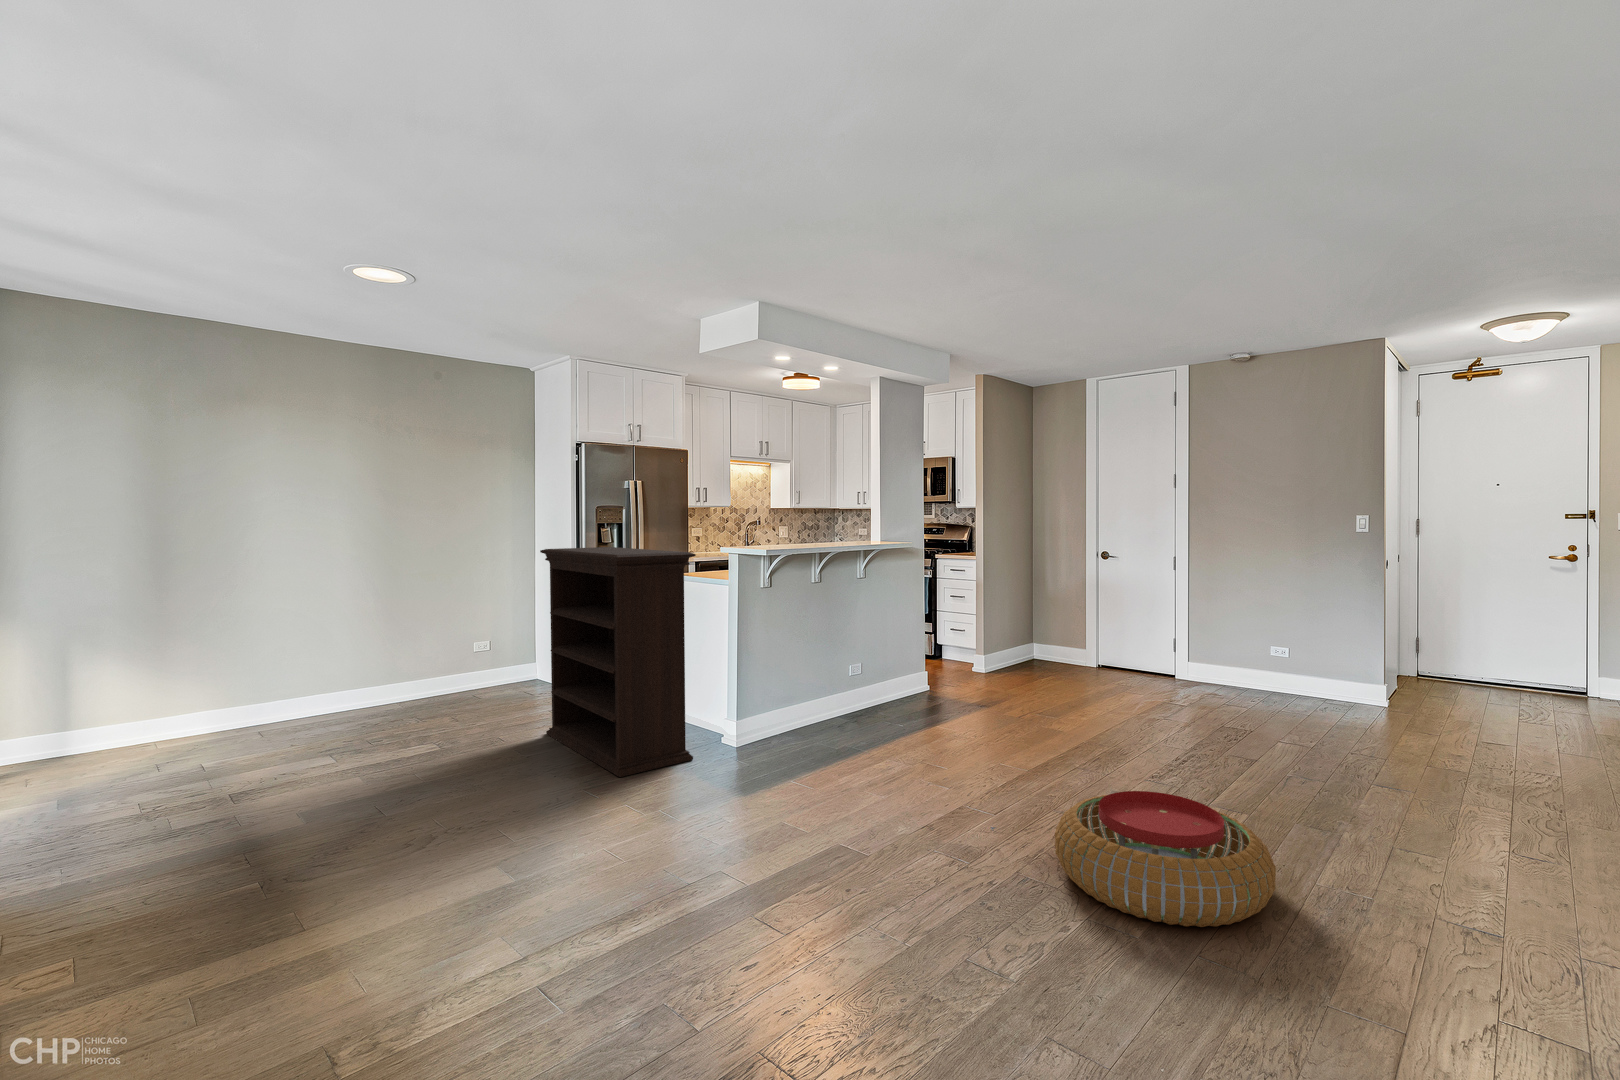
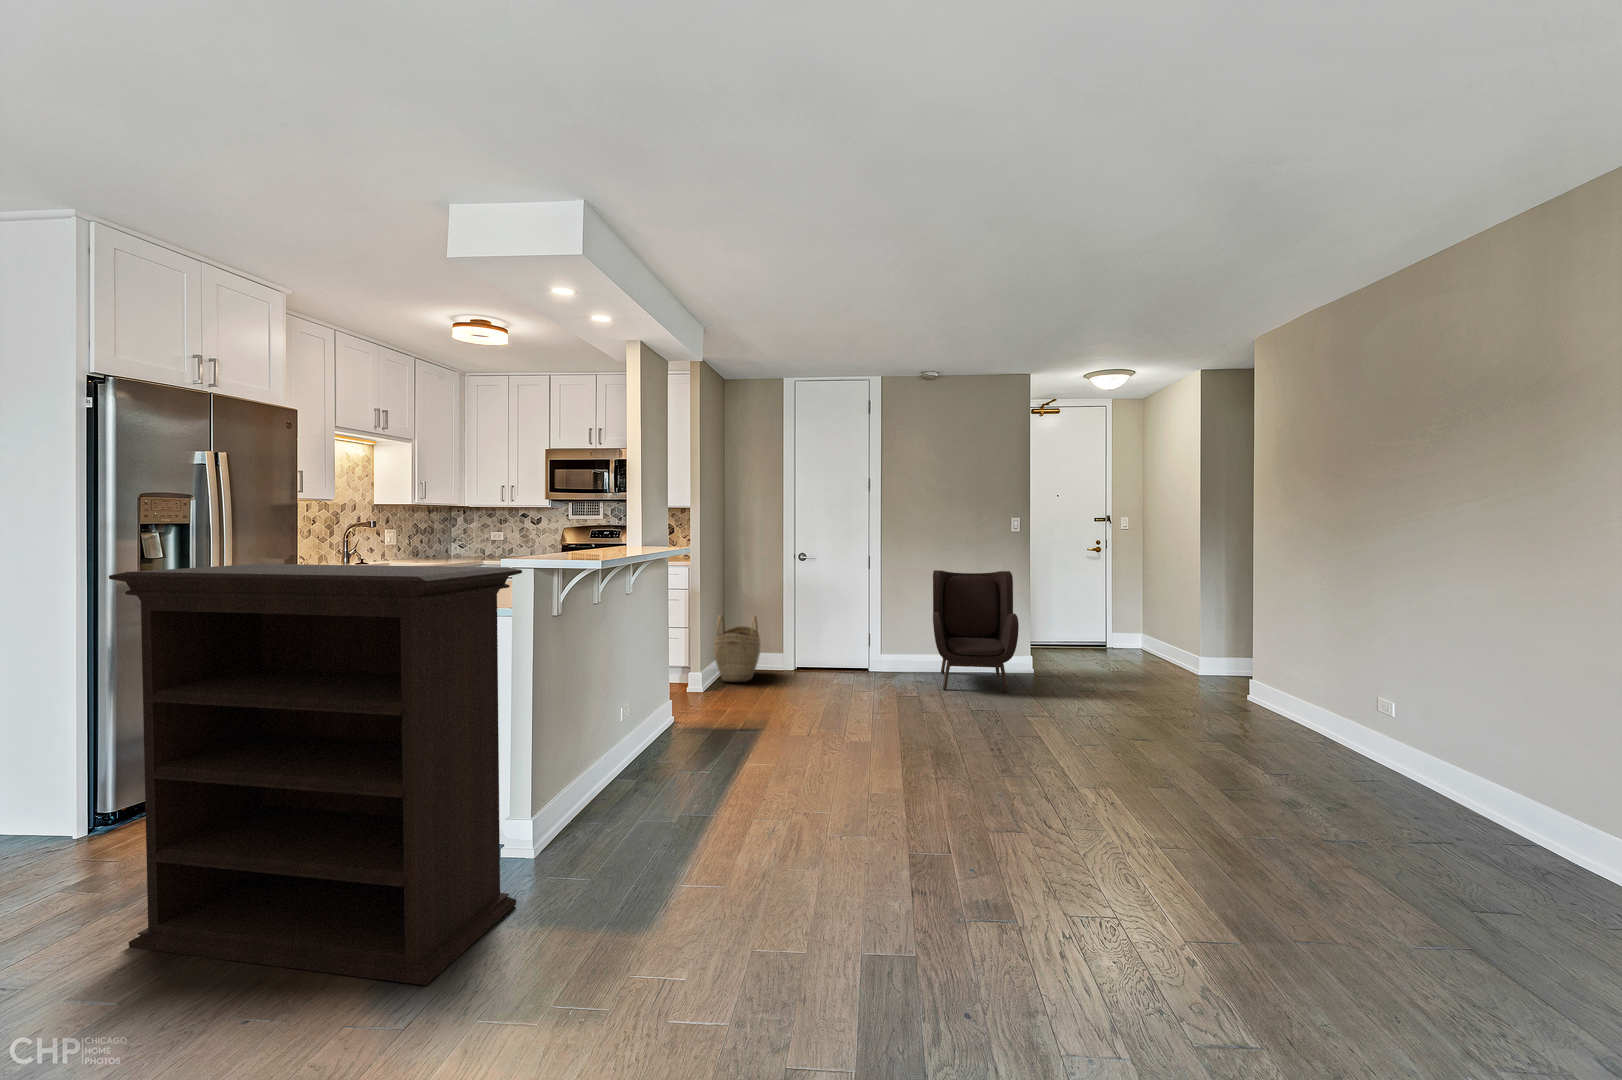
armchair: none [1212,575,1344,719] -> present [933,570,1019,692]
woven basket: none [1003,607,1053,671] -> present [714,615,760,682]
pouf: present [1055,791,1276,927] -> none [1082,790,1311,929]

